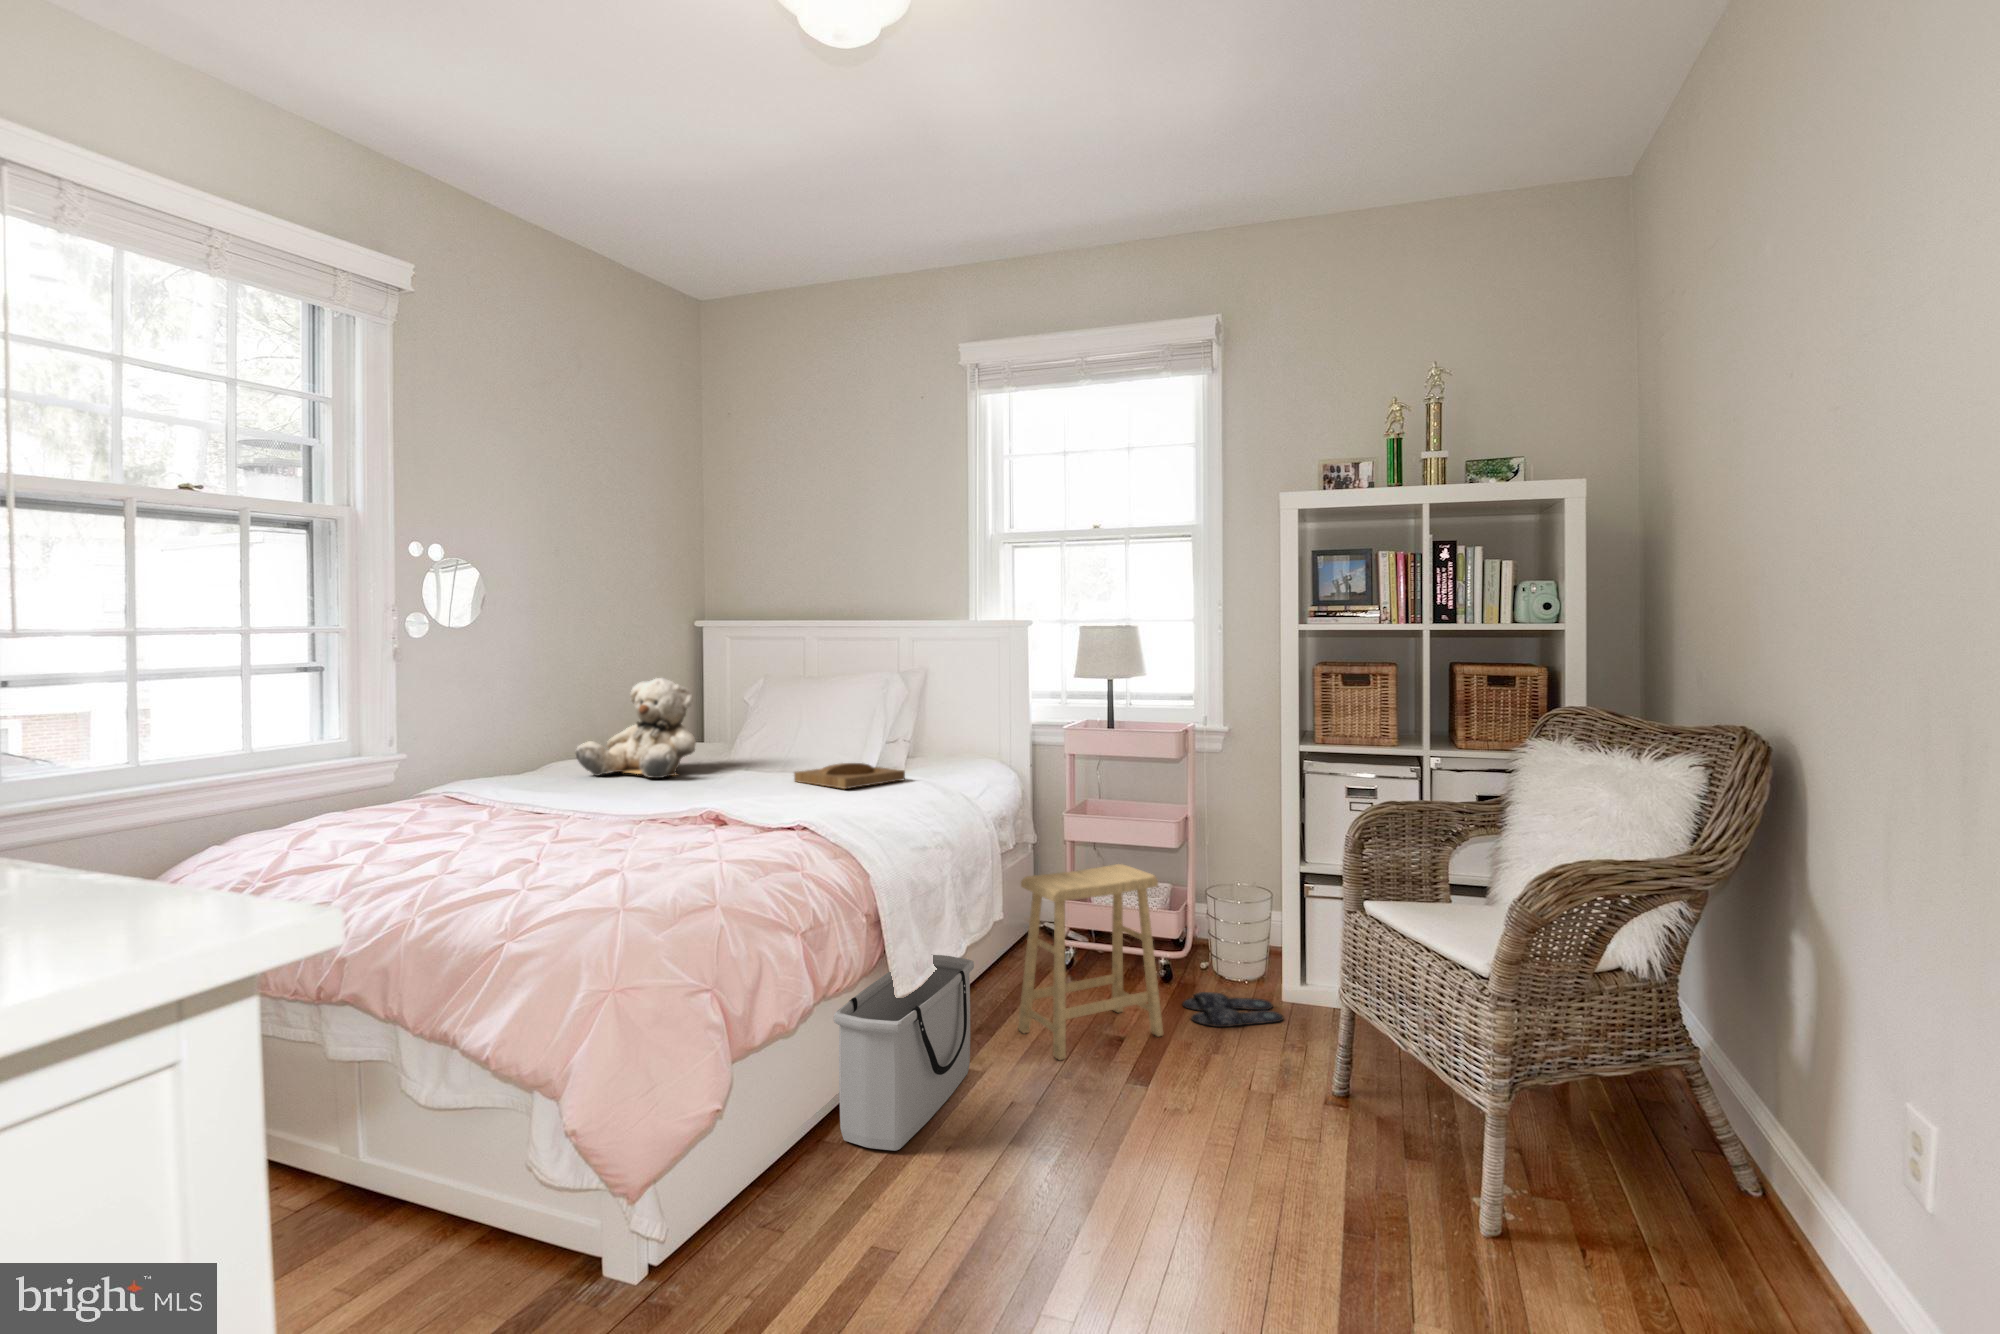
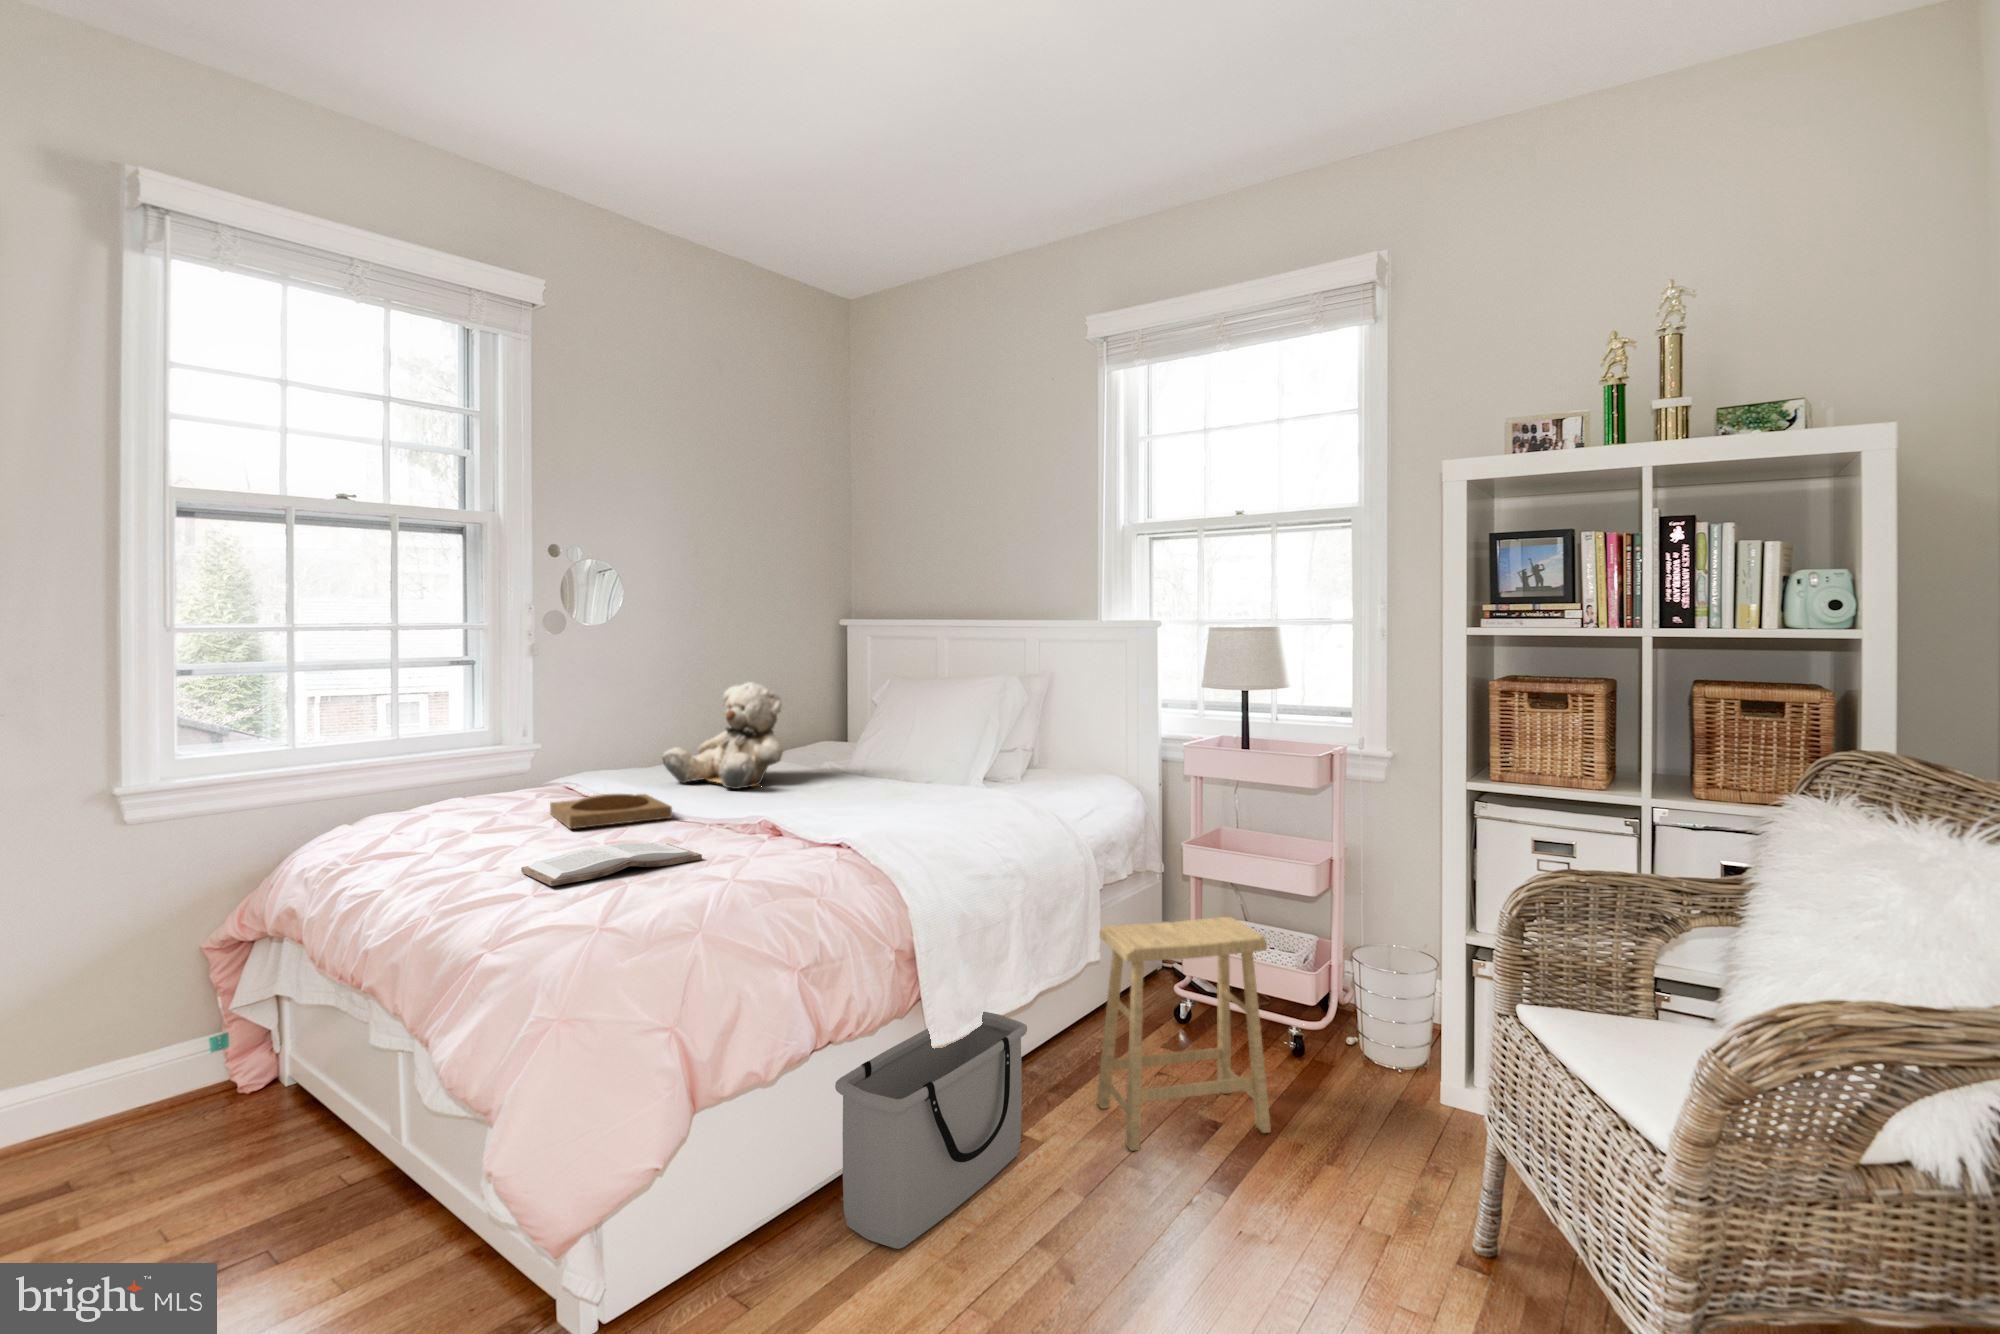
tray: present [794,763,905,789] -> present [550,794,672,829]
book: none [519,820,686,858] -> present [521,842,702,886]
slippers: present [1183,992,1283,1027] -> none [1308,1079,1436,1132]

